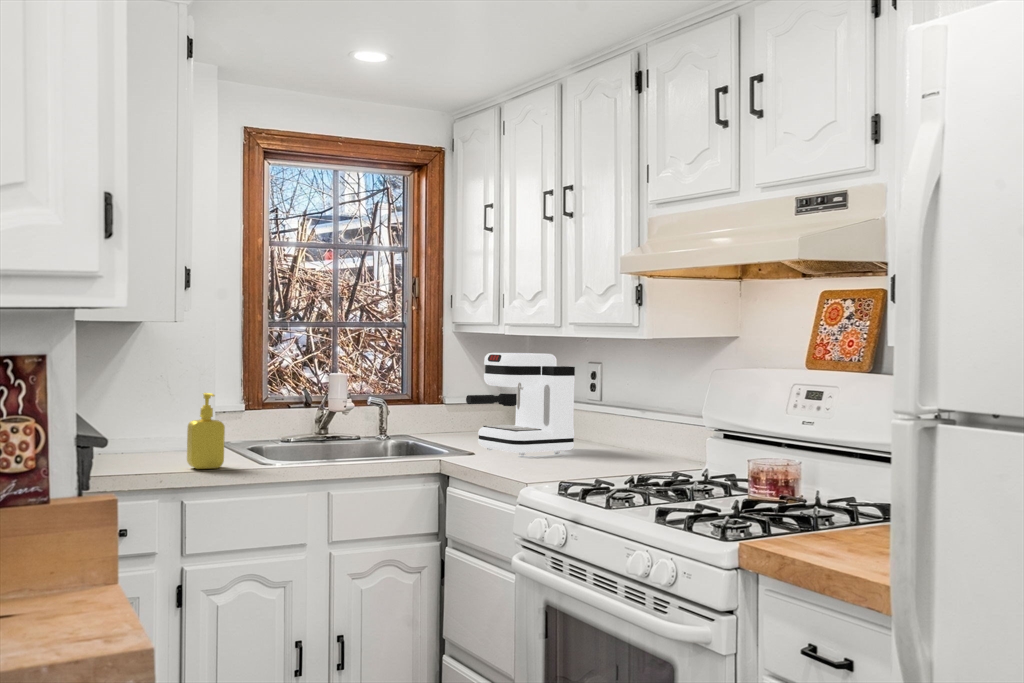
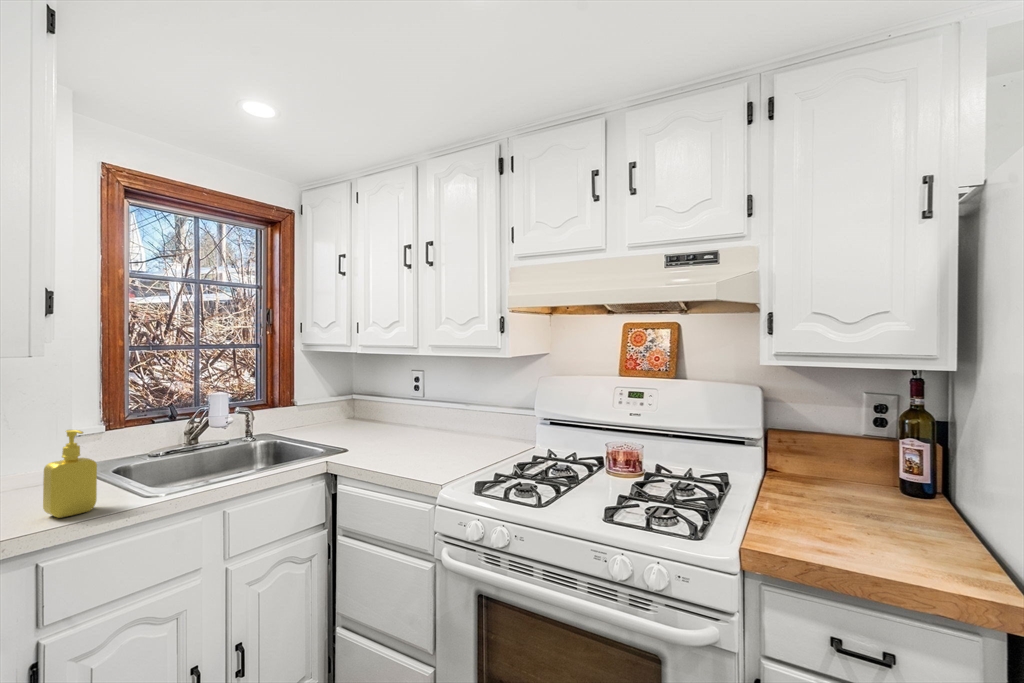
coffee maker: present [466,353,575,455] -> none [340,367,423,449]

